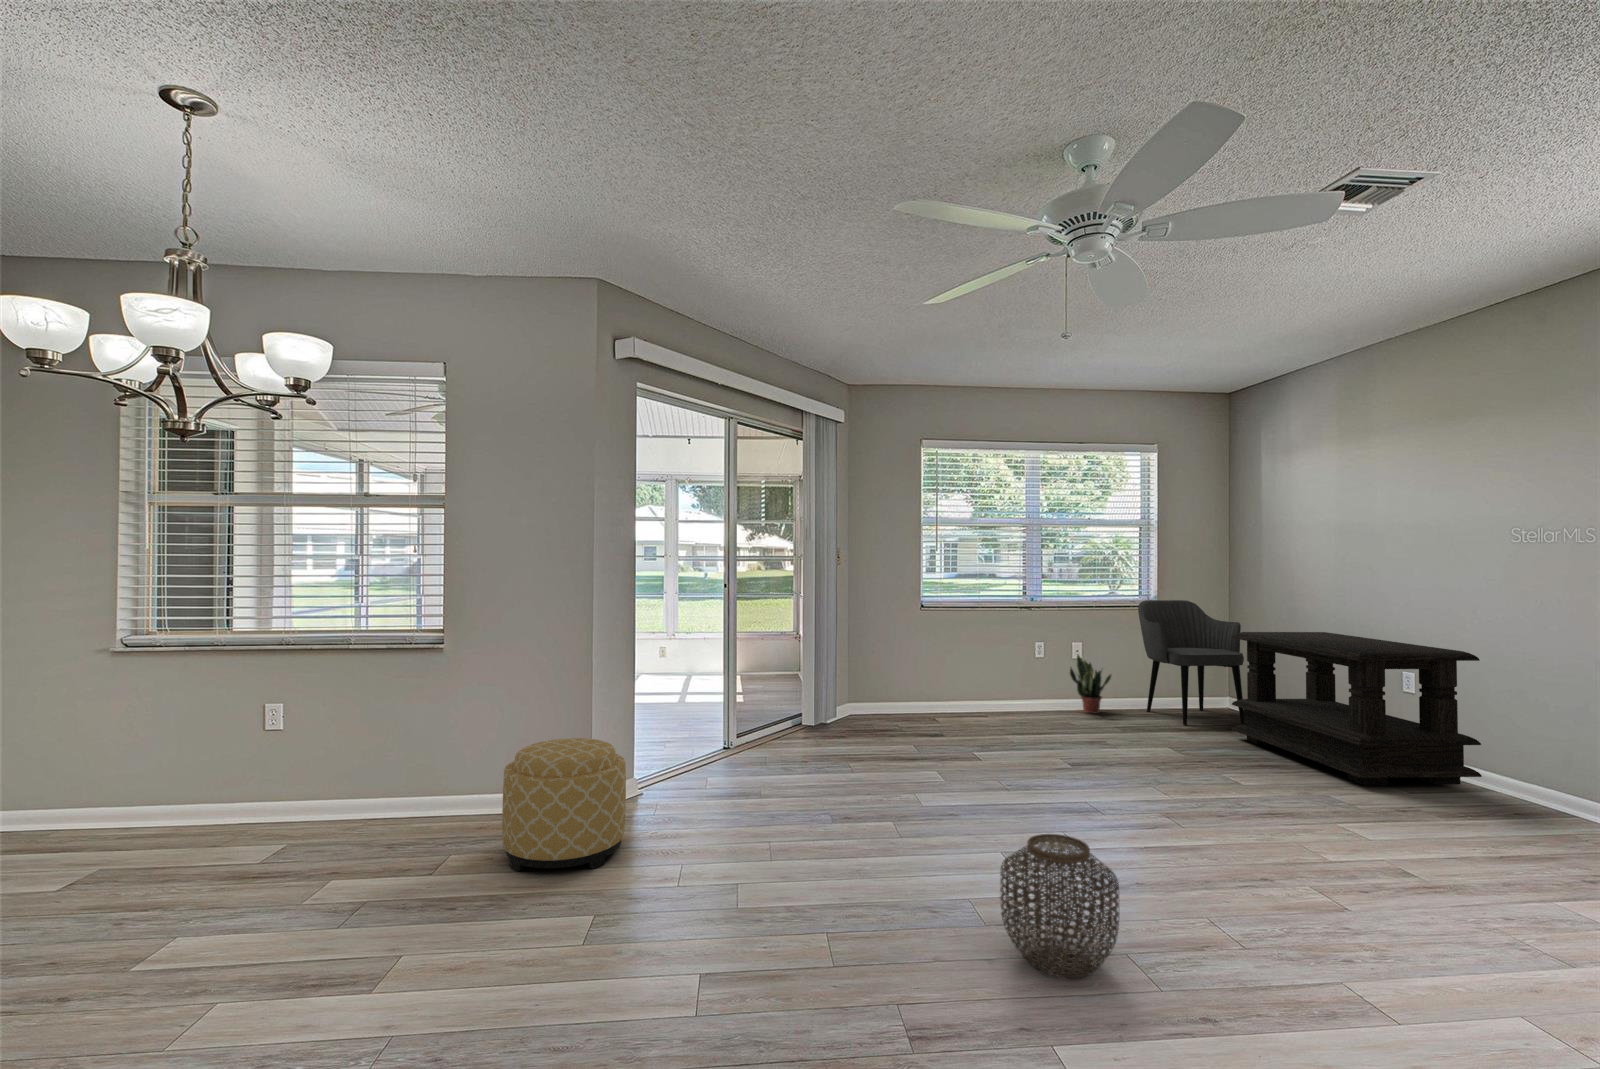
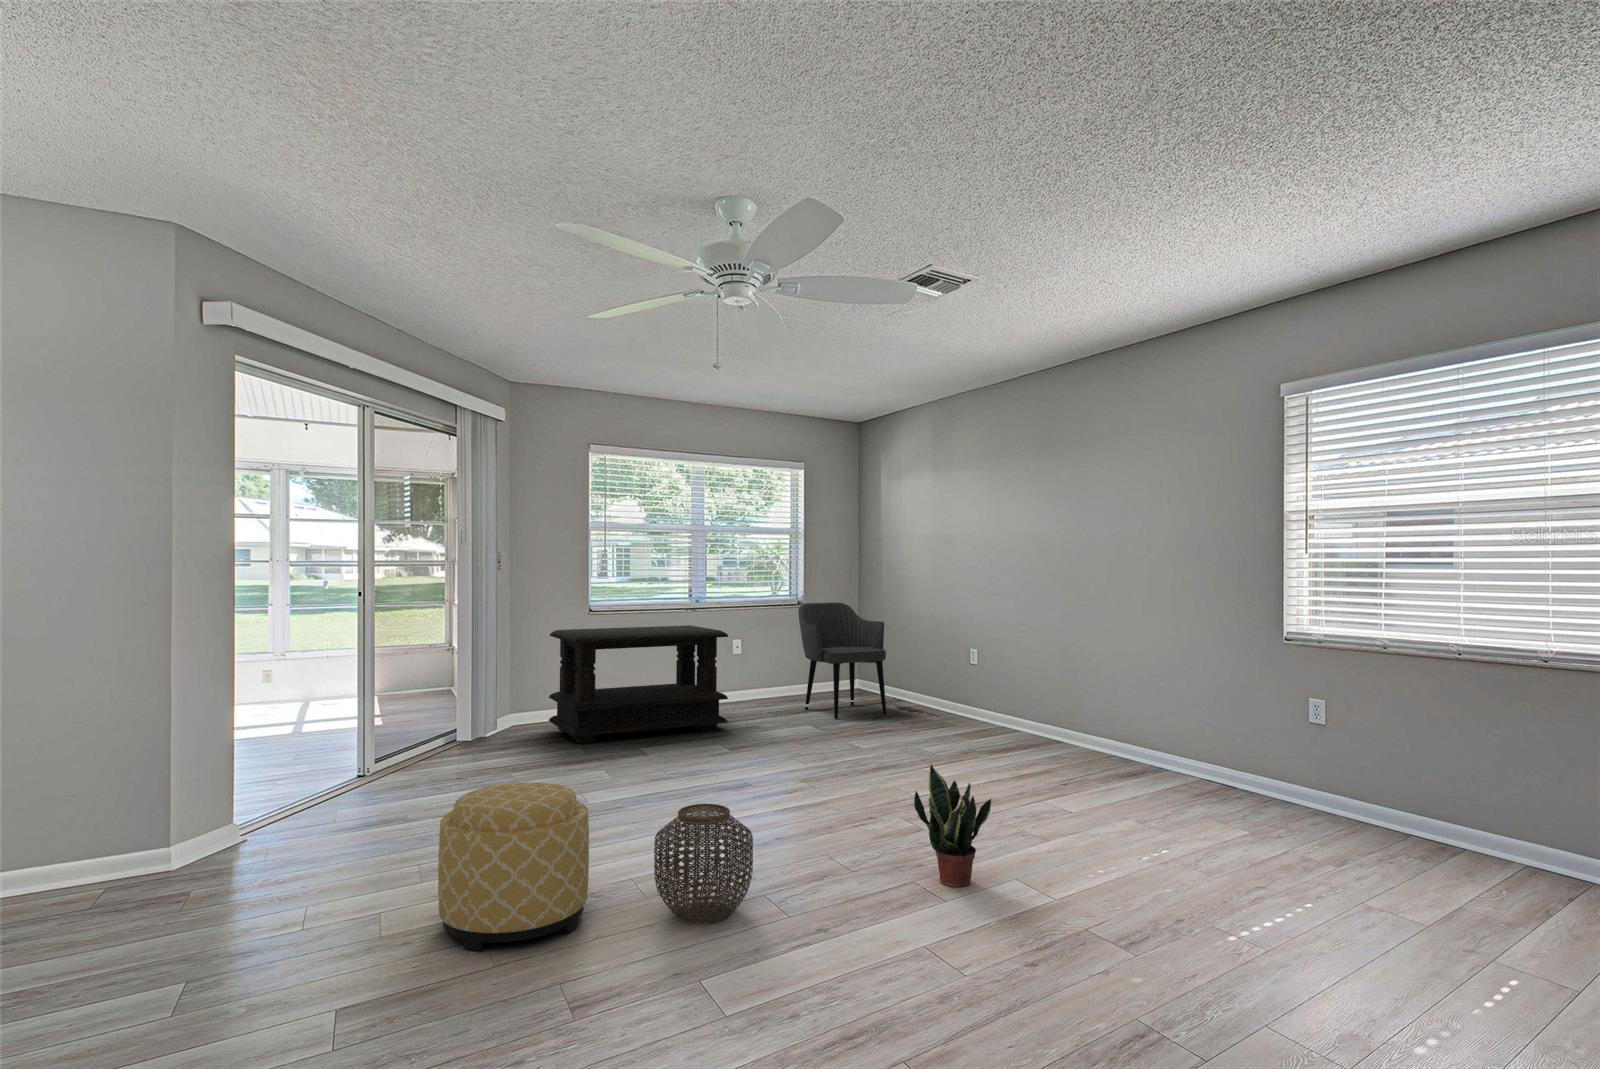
coffee table: present [1231,632,1482,785] -> present [549,625,728,743]
potted plant: present [1070,654,1112,714] -> present [914,764,991,887]
ottoman: present [502,738,626,872] -> present [438,782,589,951]

